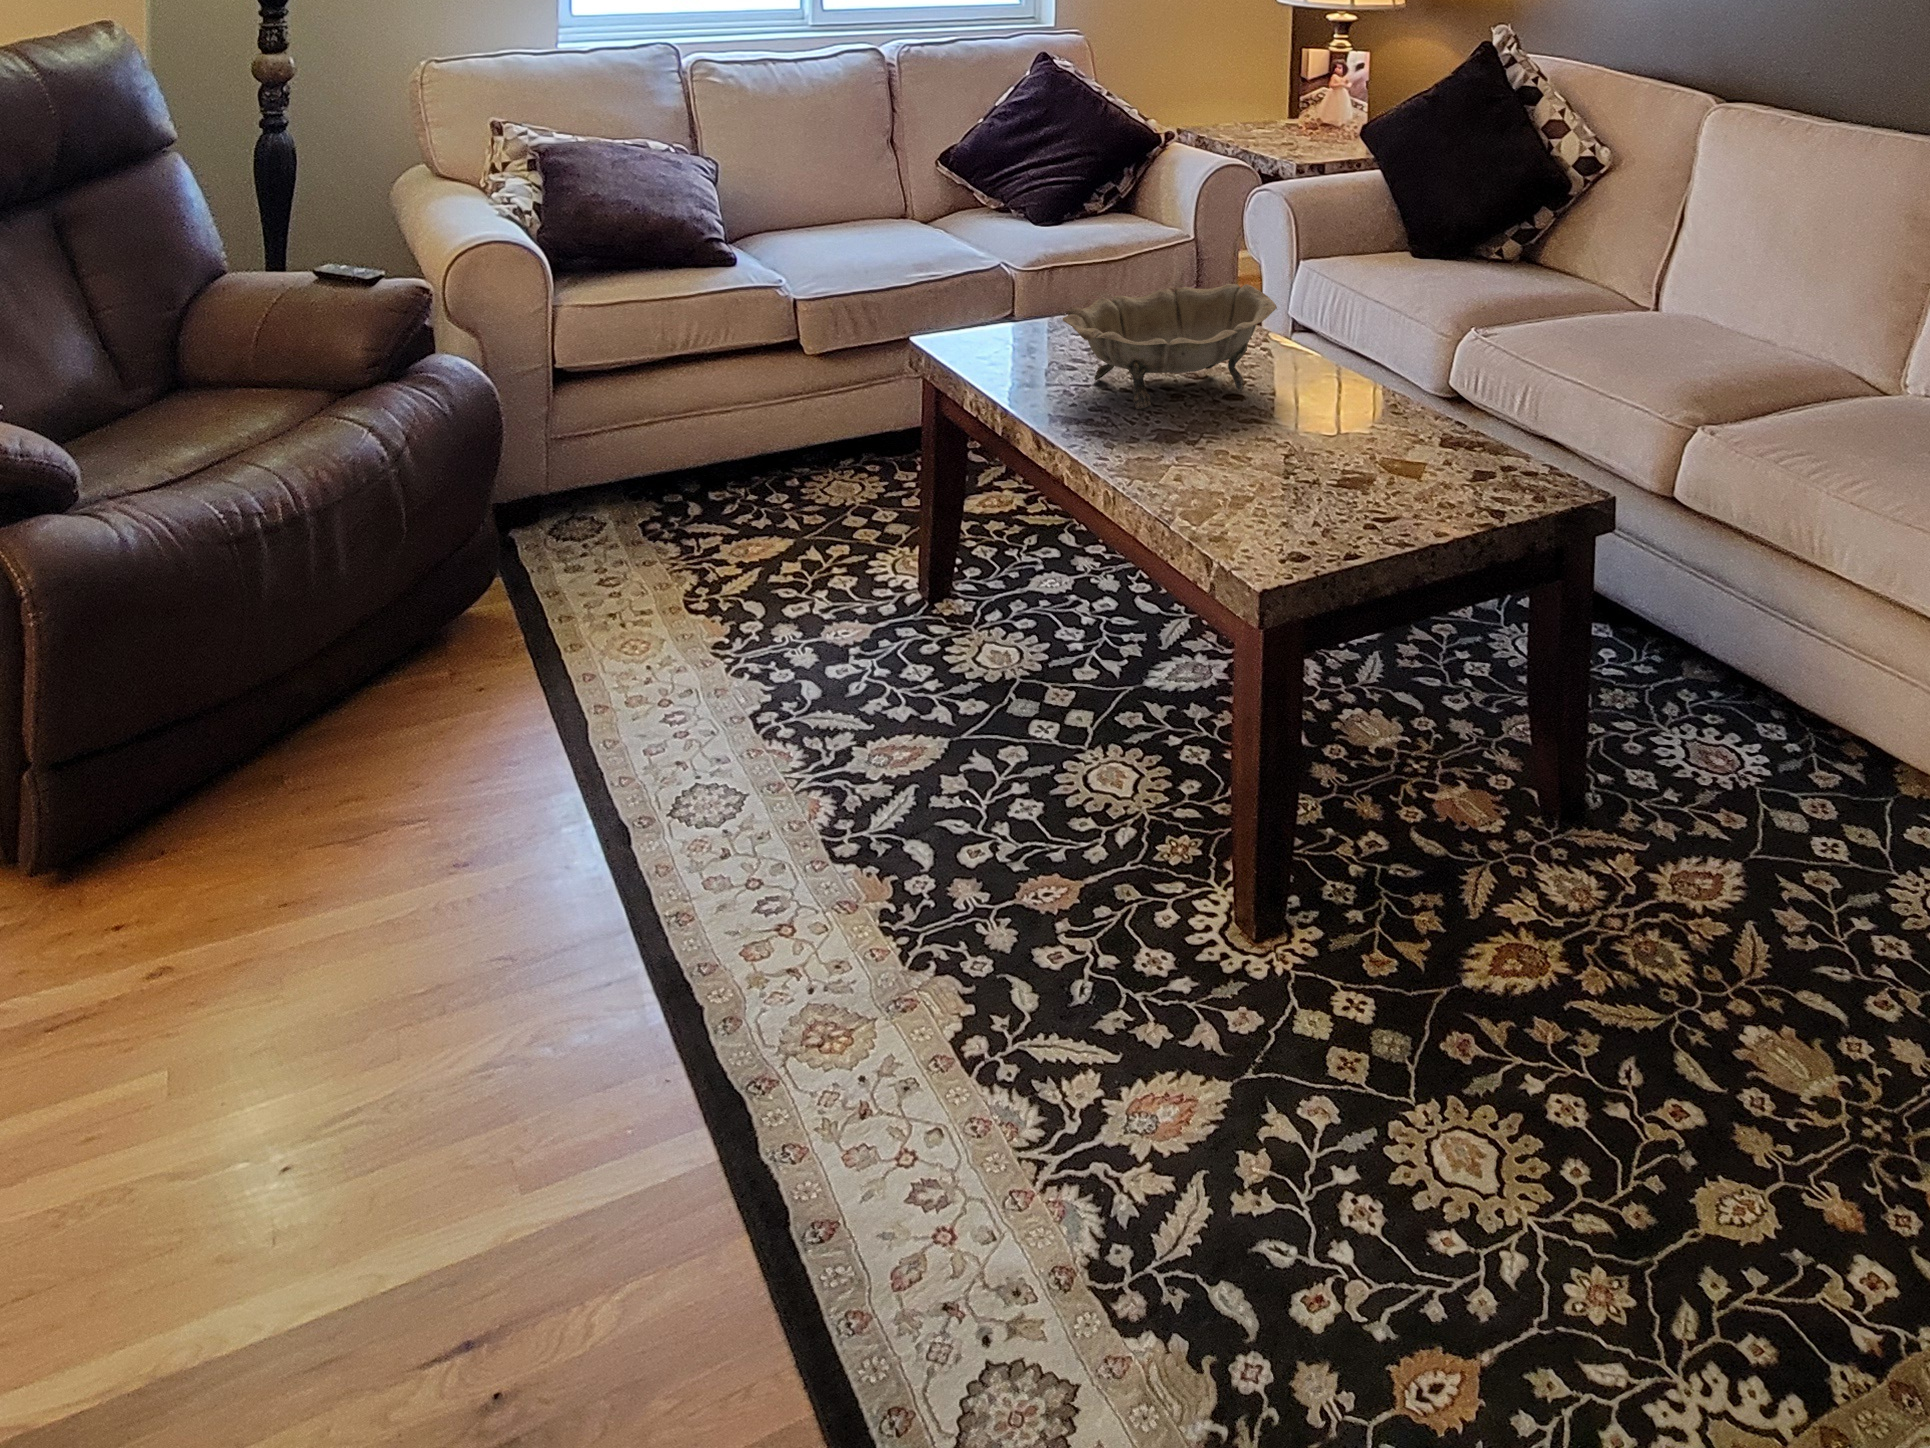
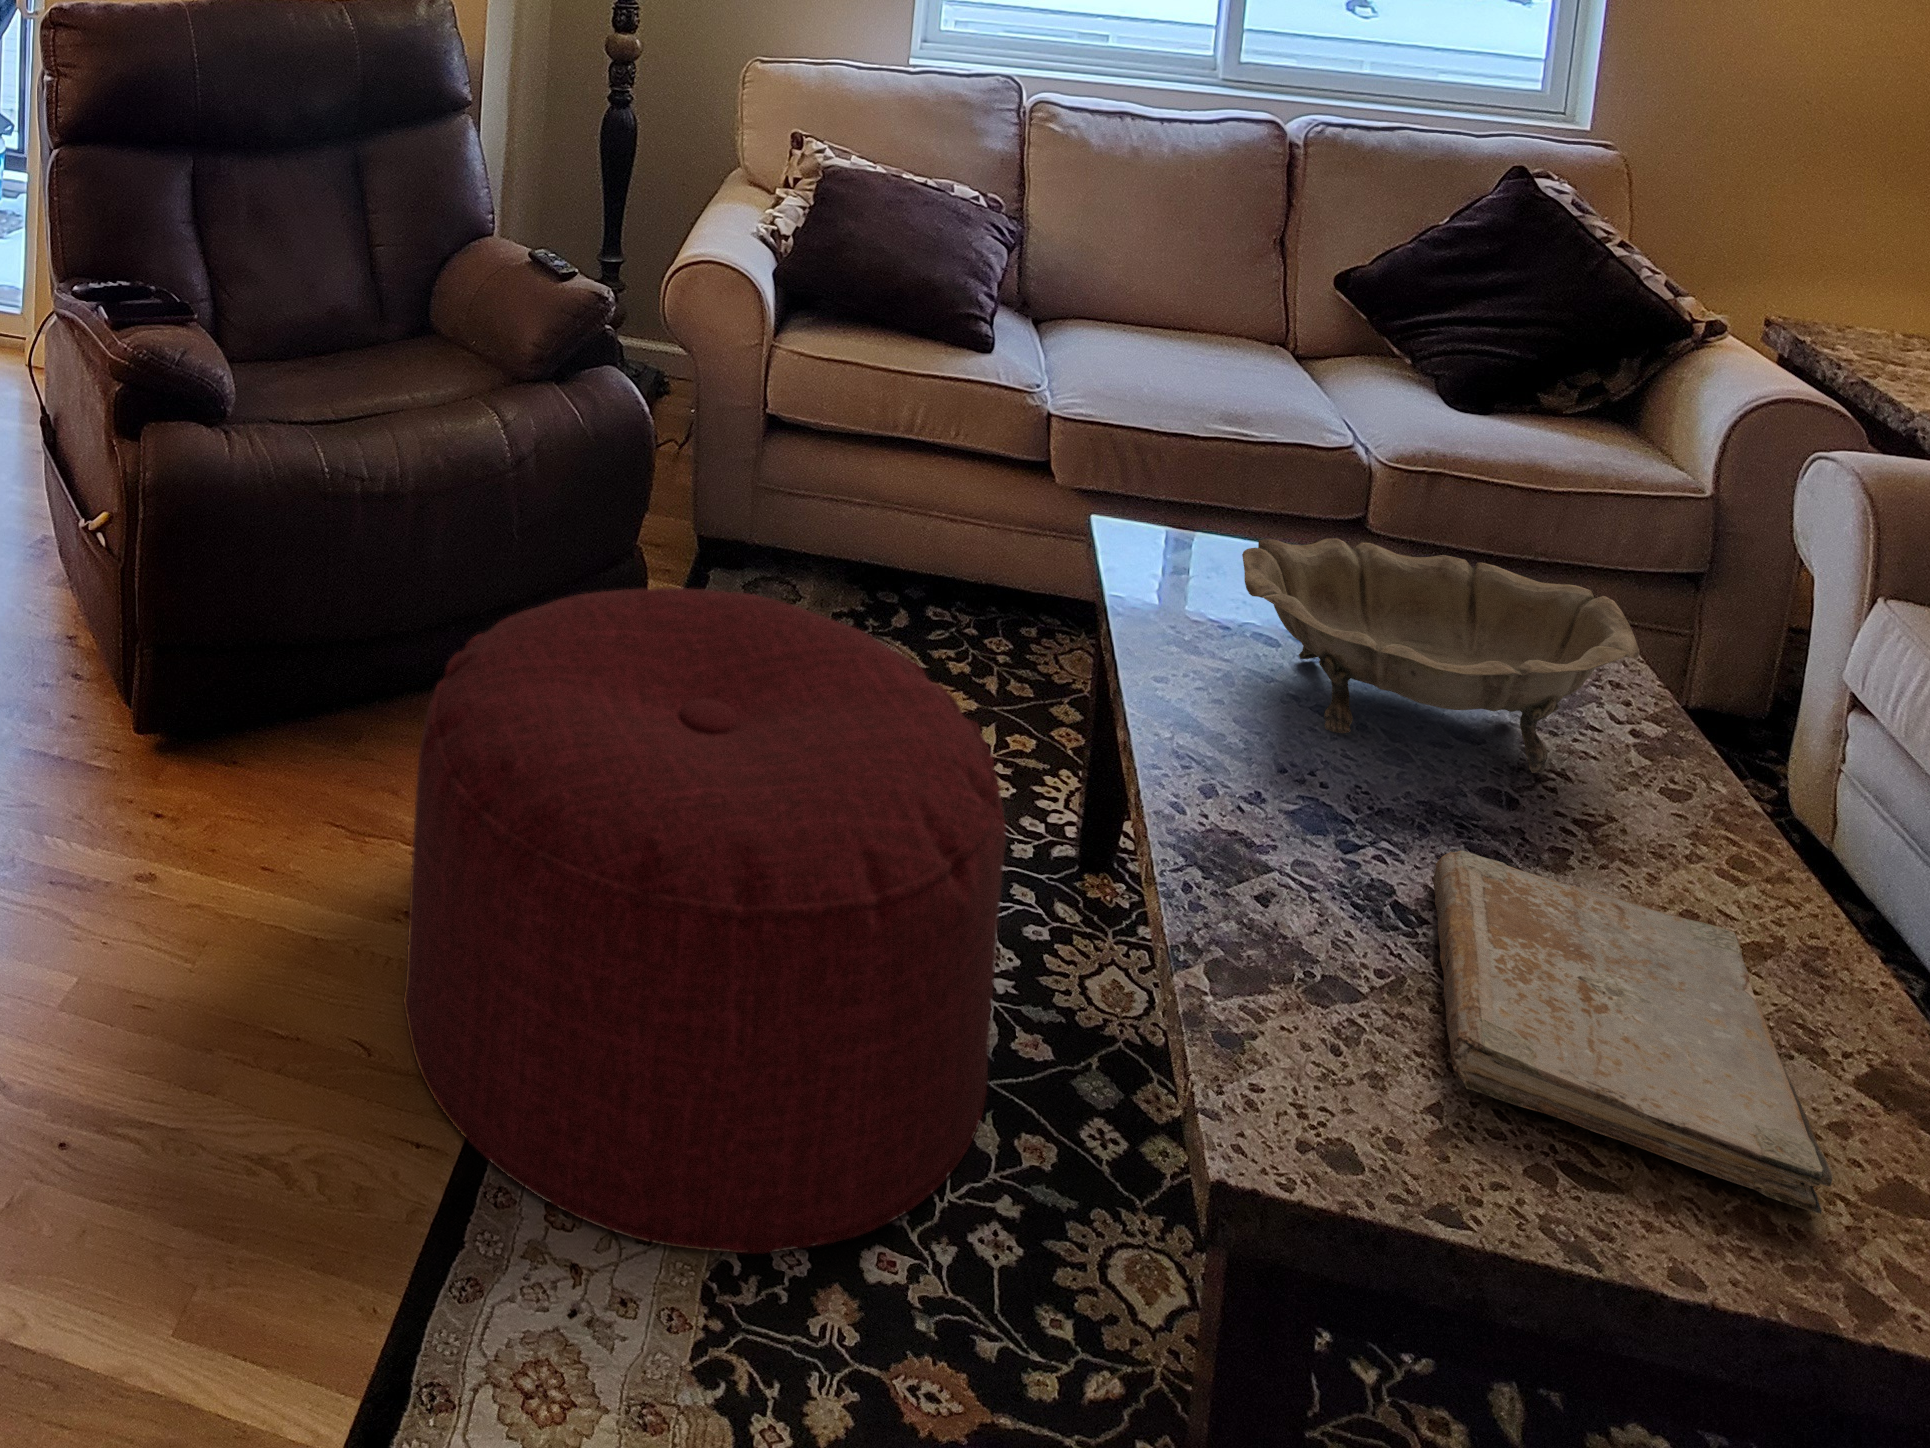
book: none [1240,418,1458,522] -> present [1433,850,1833,1214]
ottoman: none [486,474,981,955] -> present [404,588,1006,1254]

